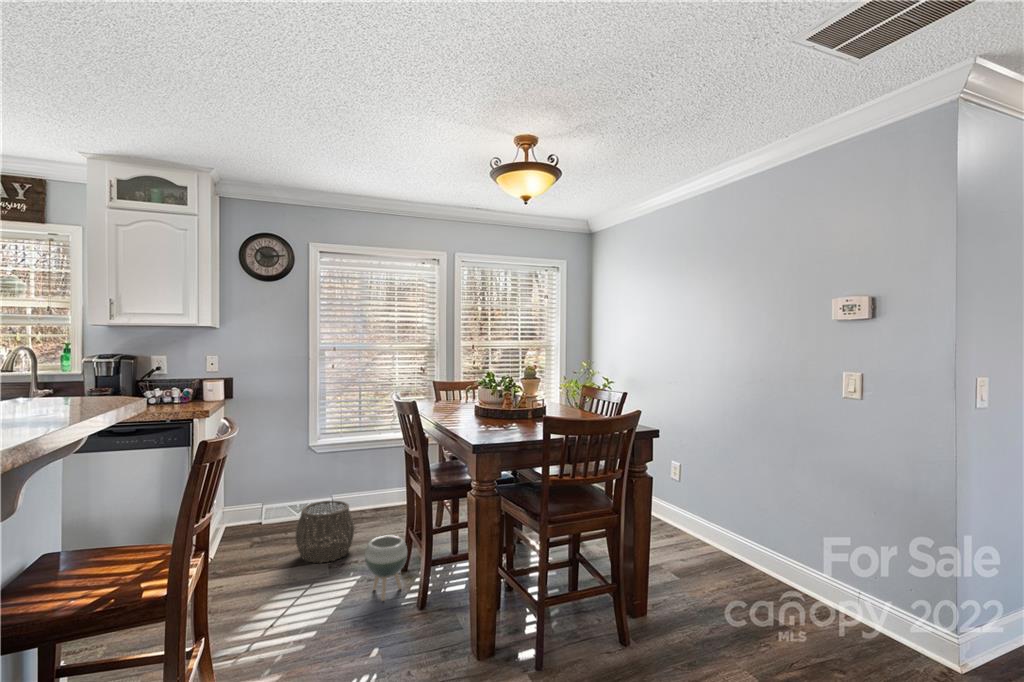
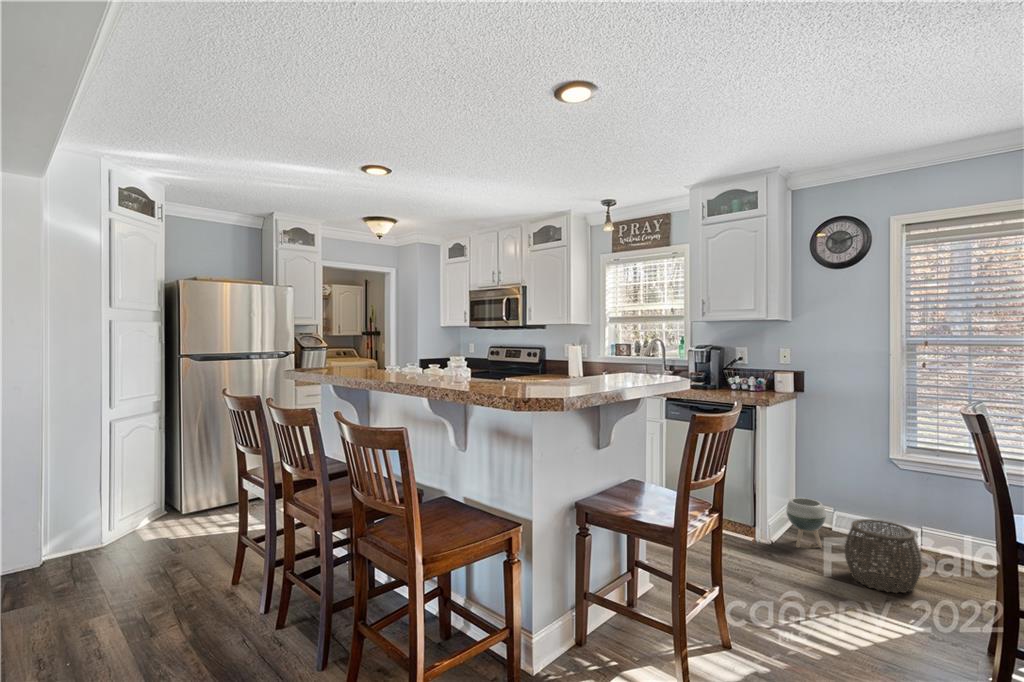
planter: present [365,535,407,601] -> present [787,498,826,548]

